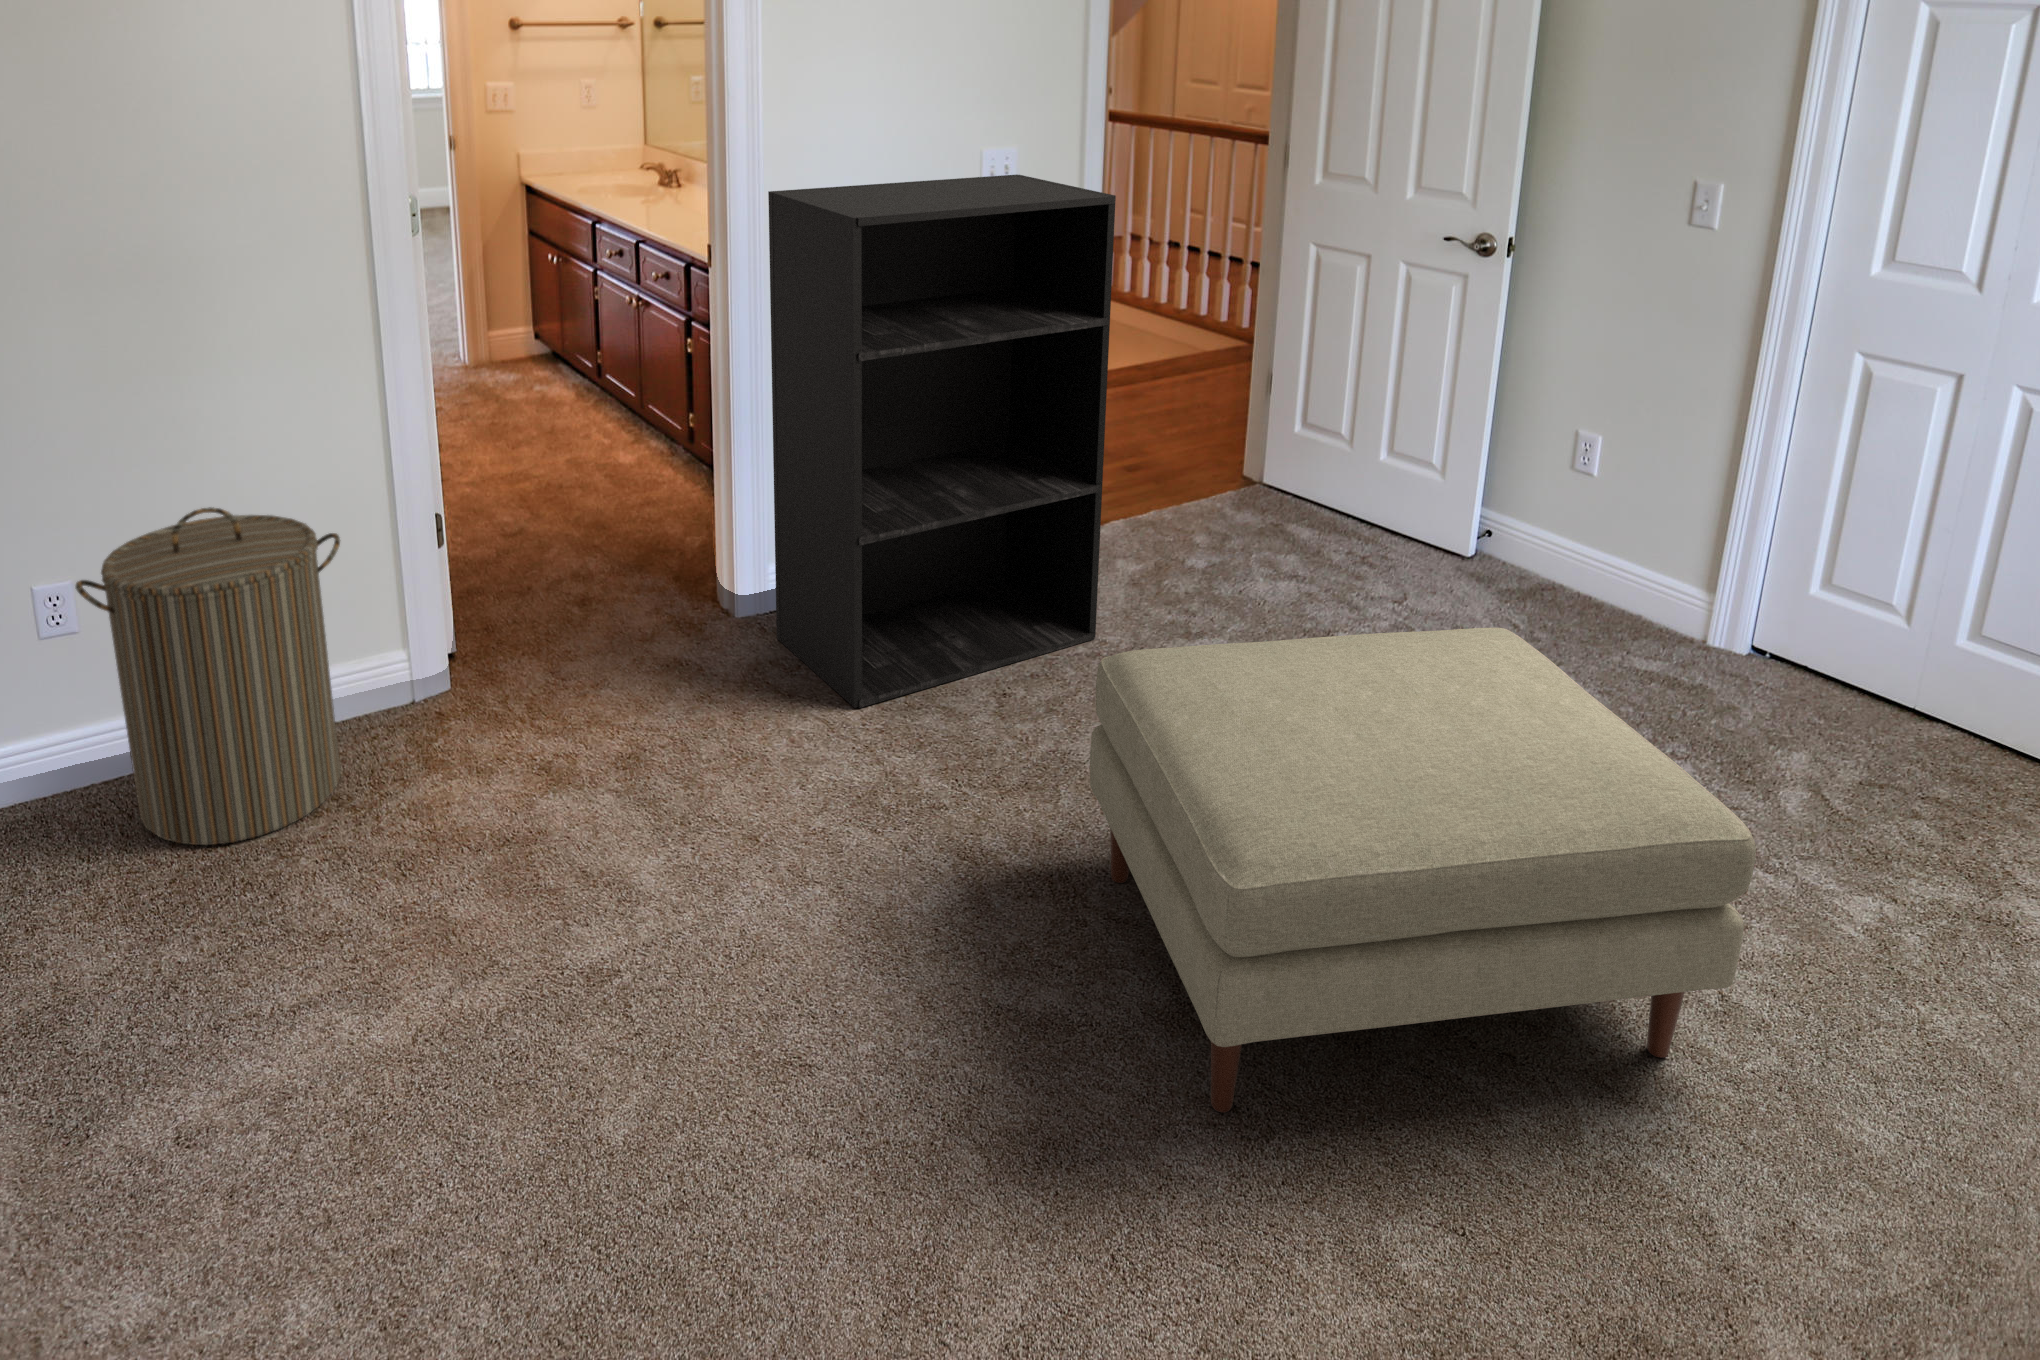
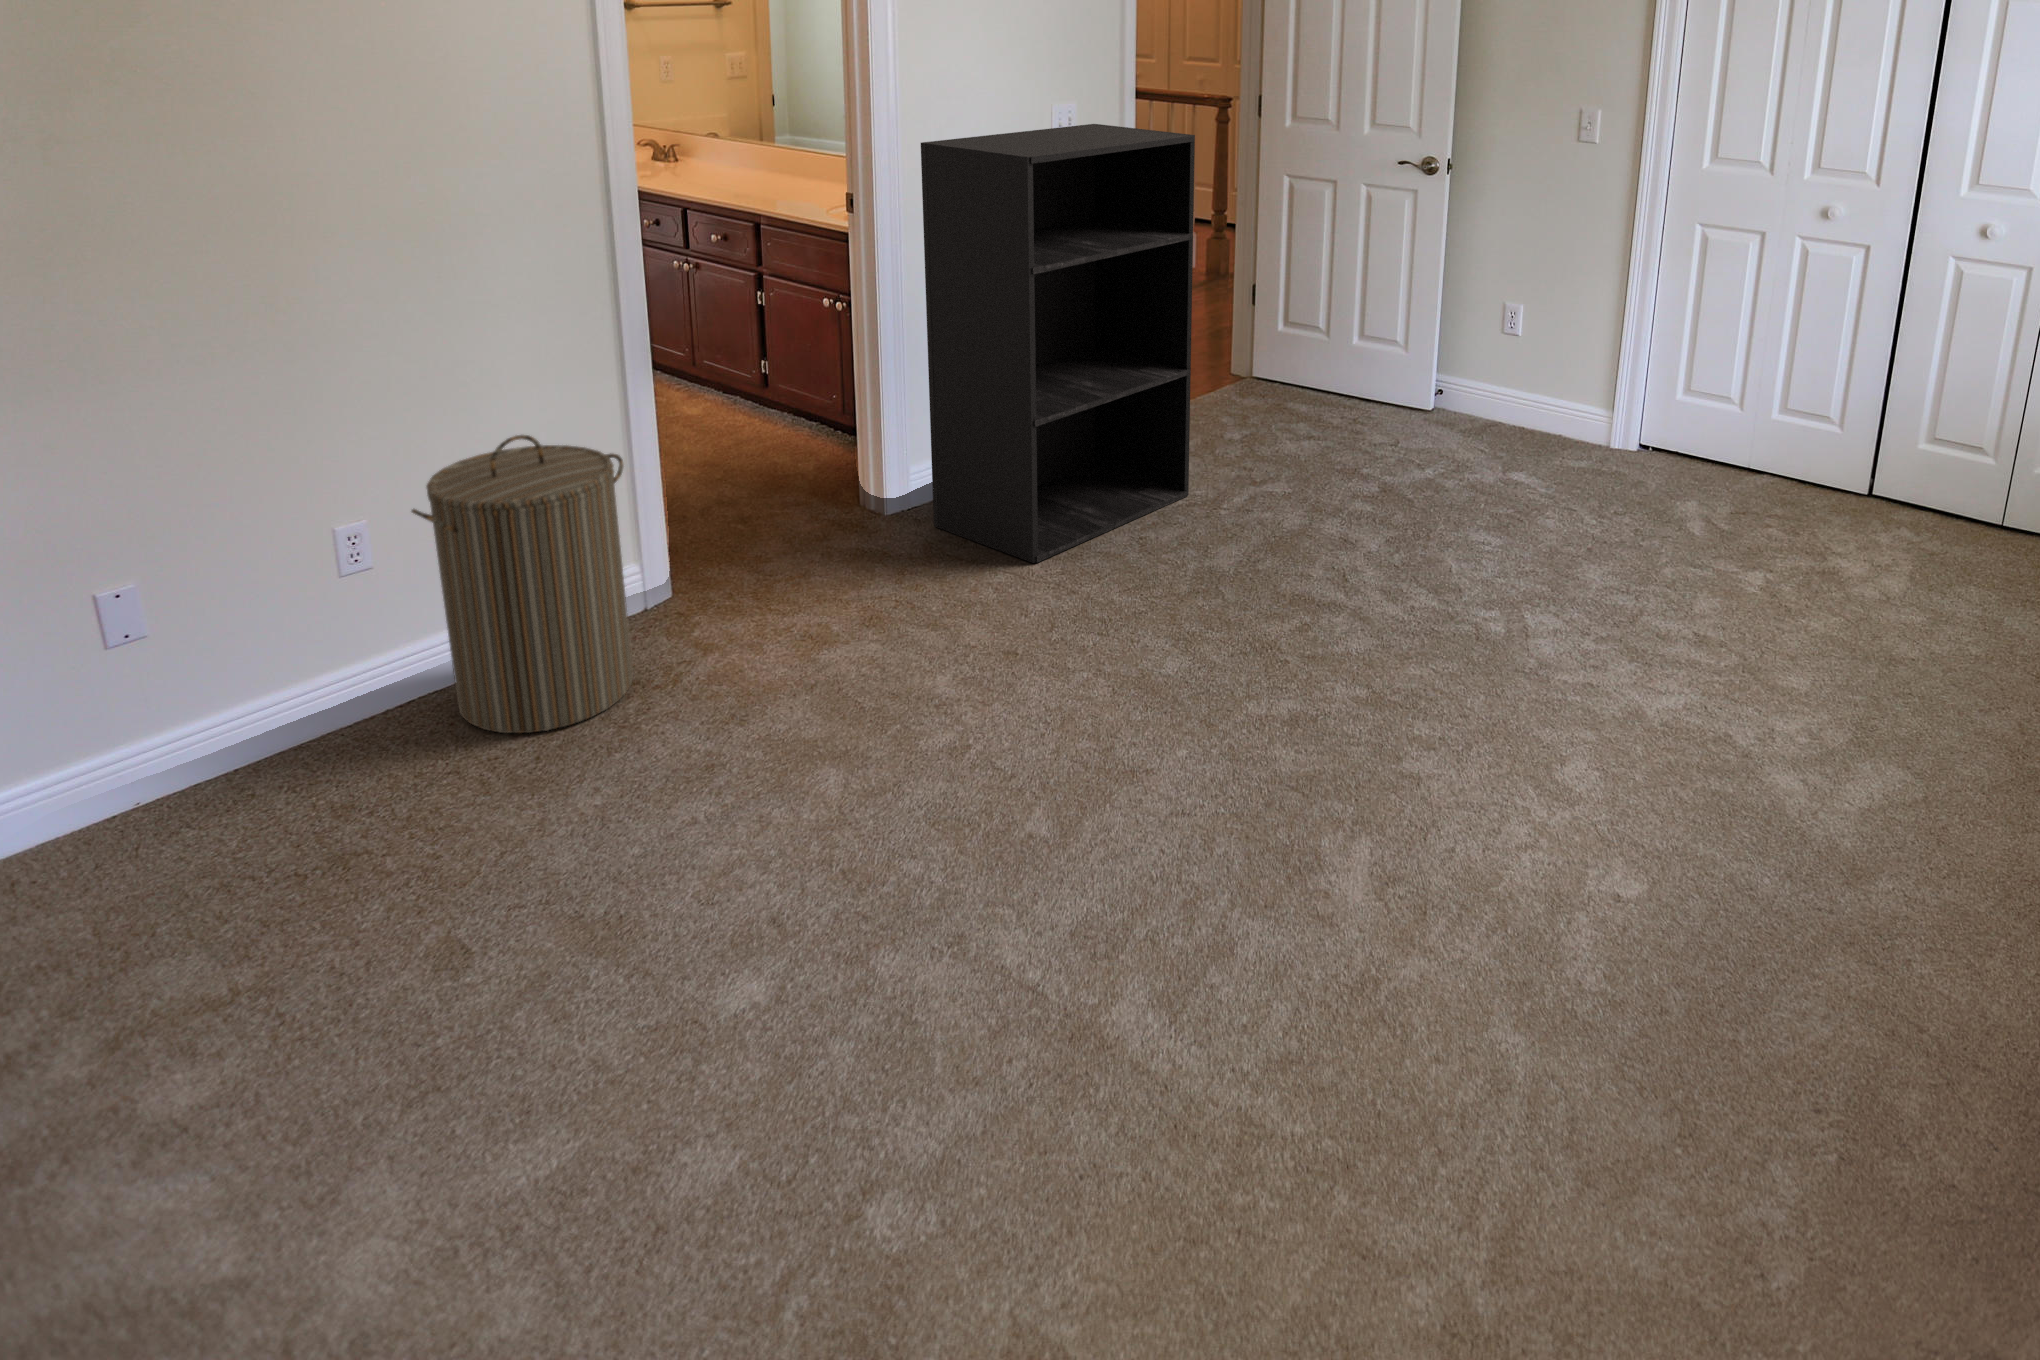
ottoman: present [1090,628,1756,1112] -> none [1270,423,1729,744]

